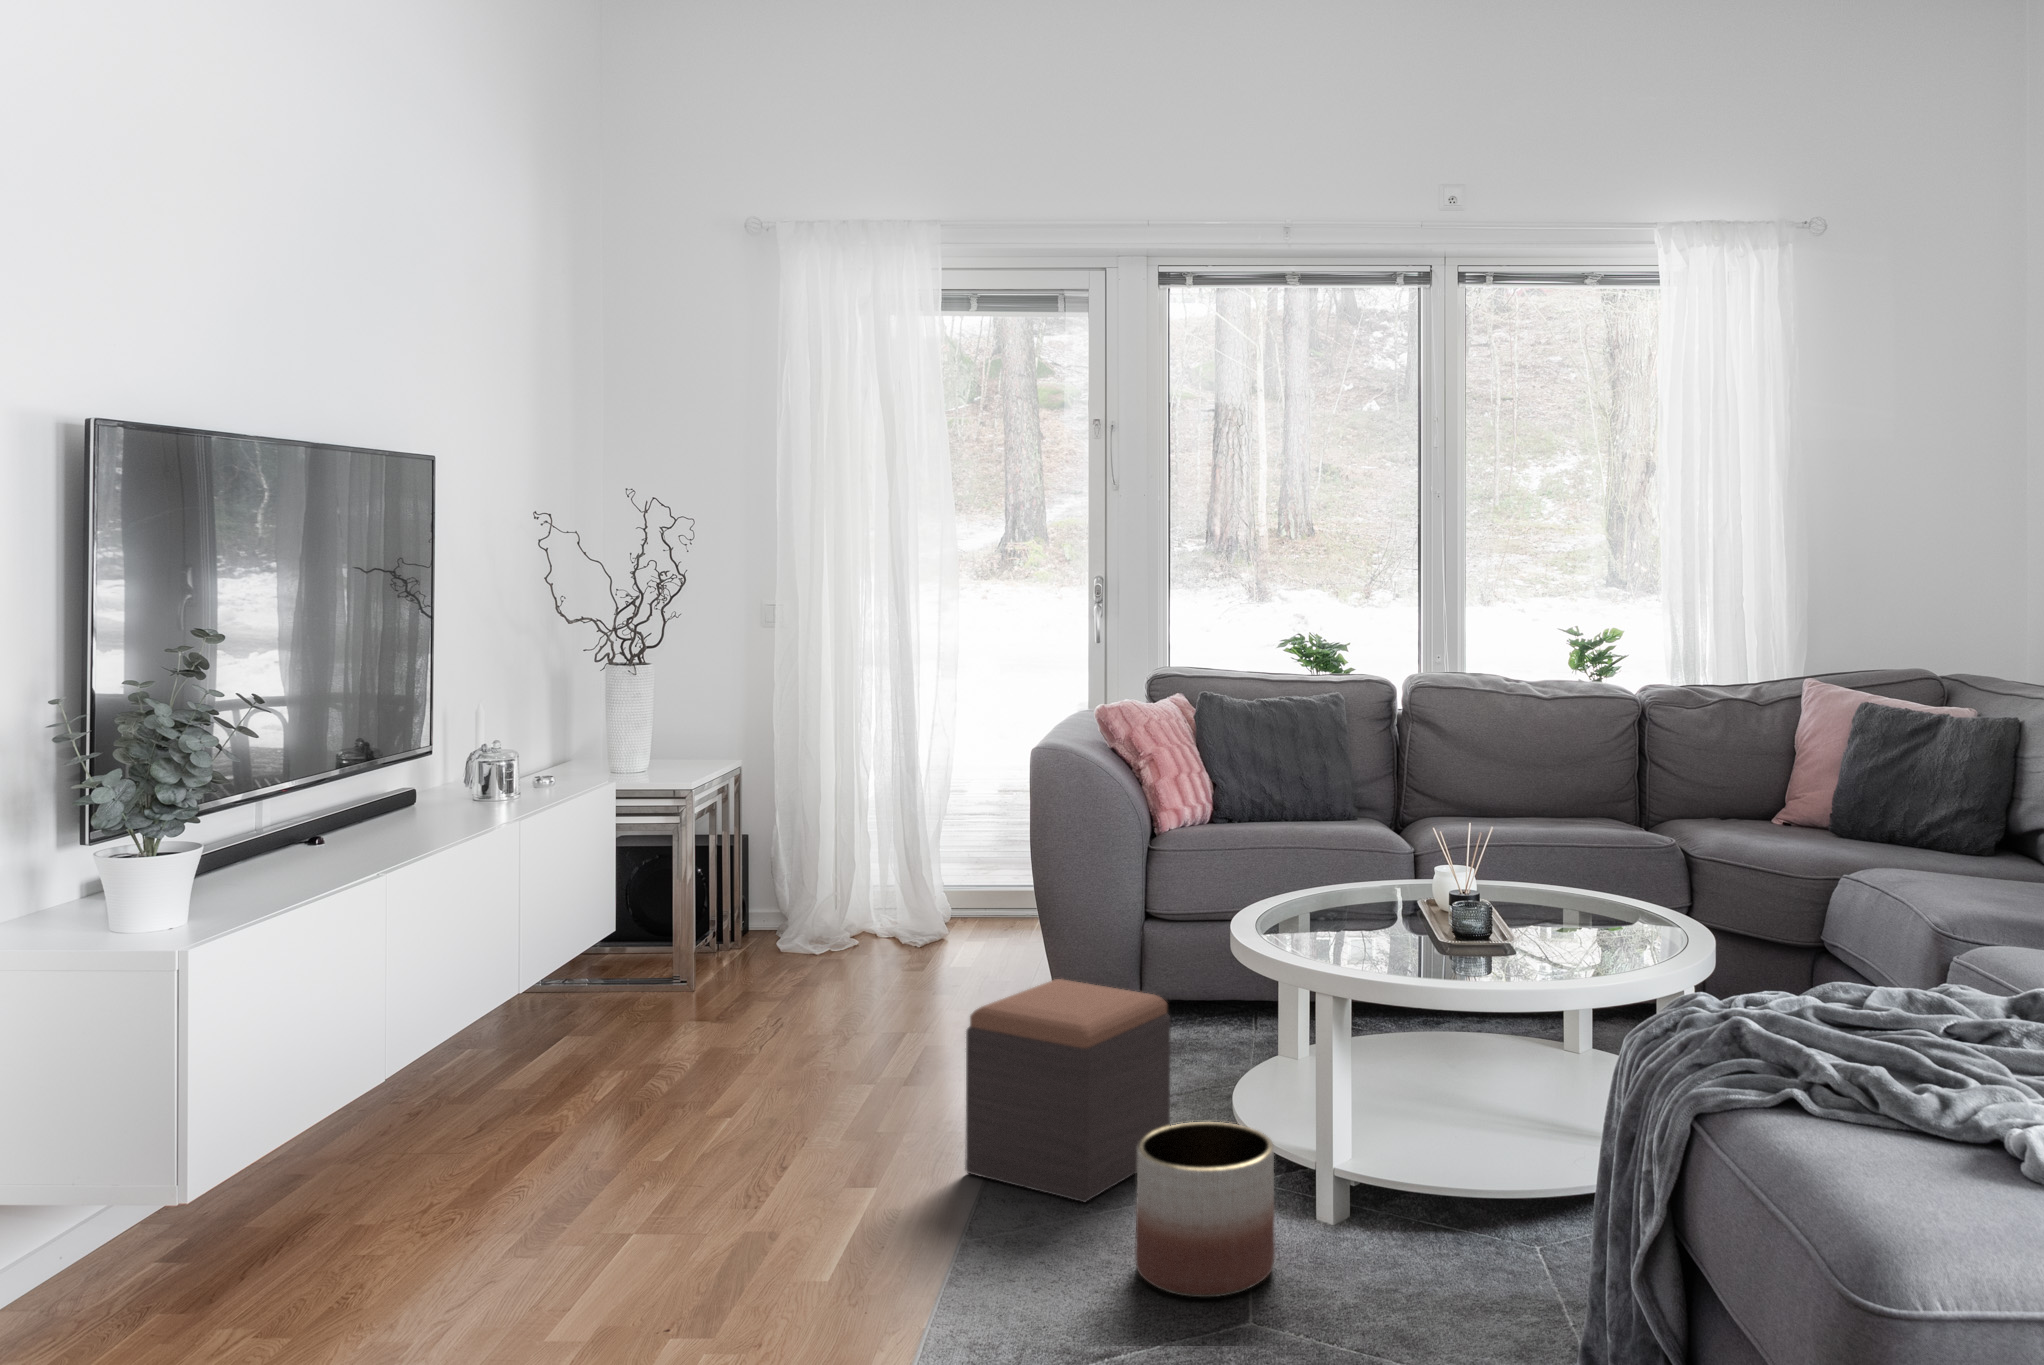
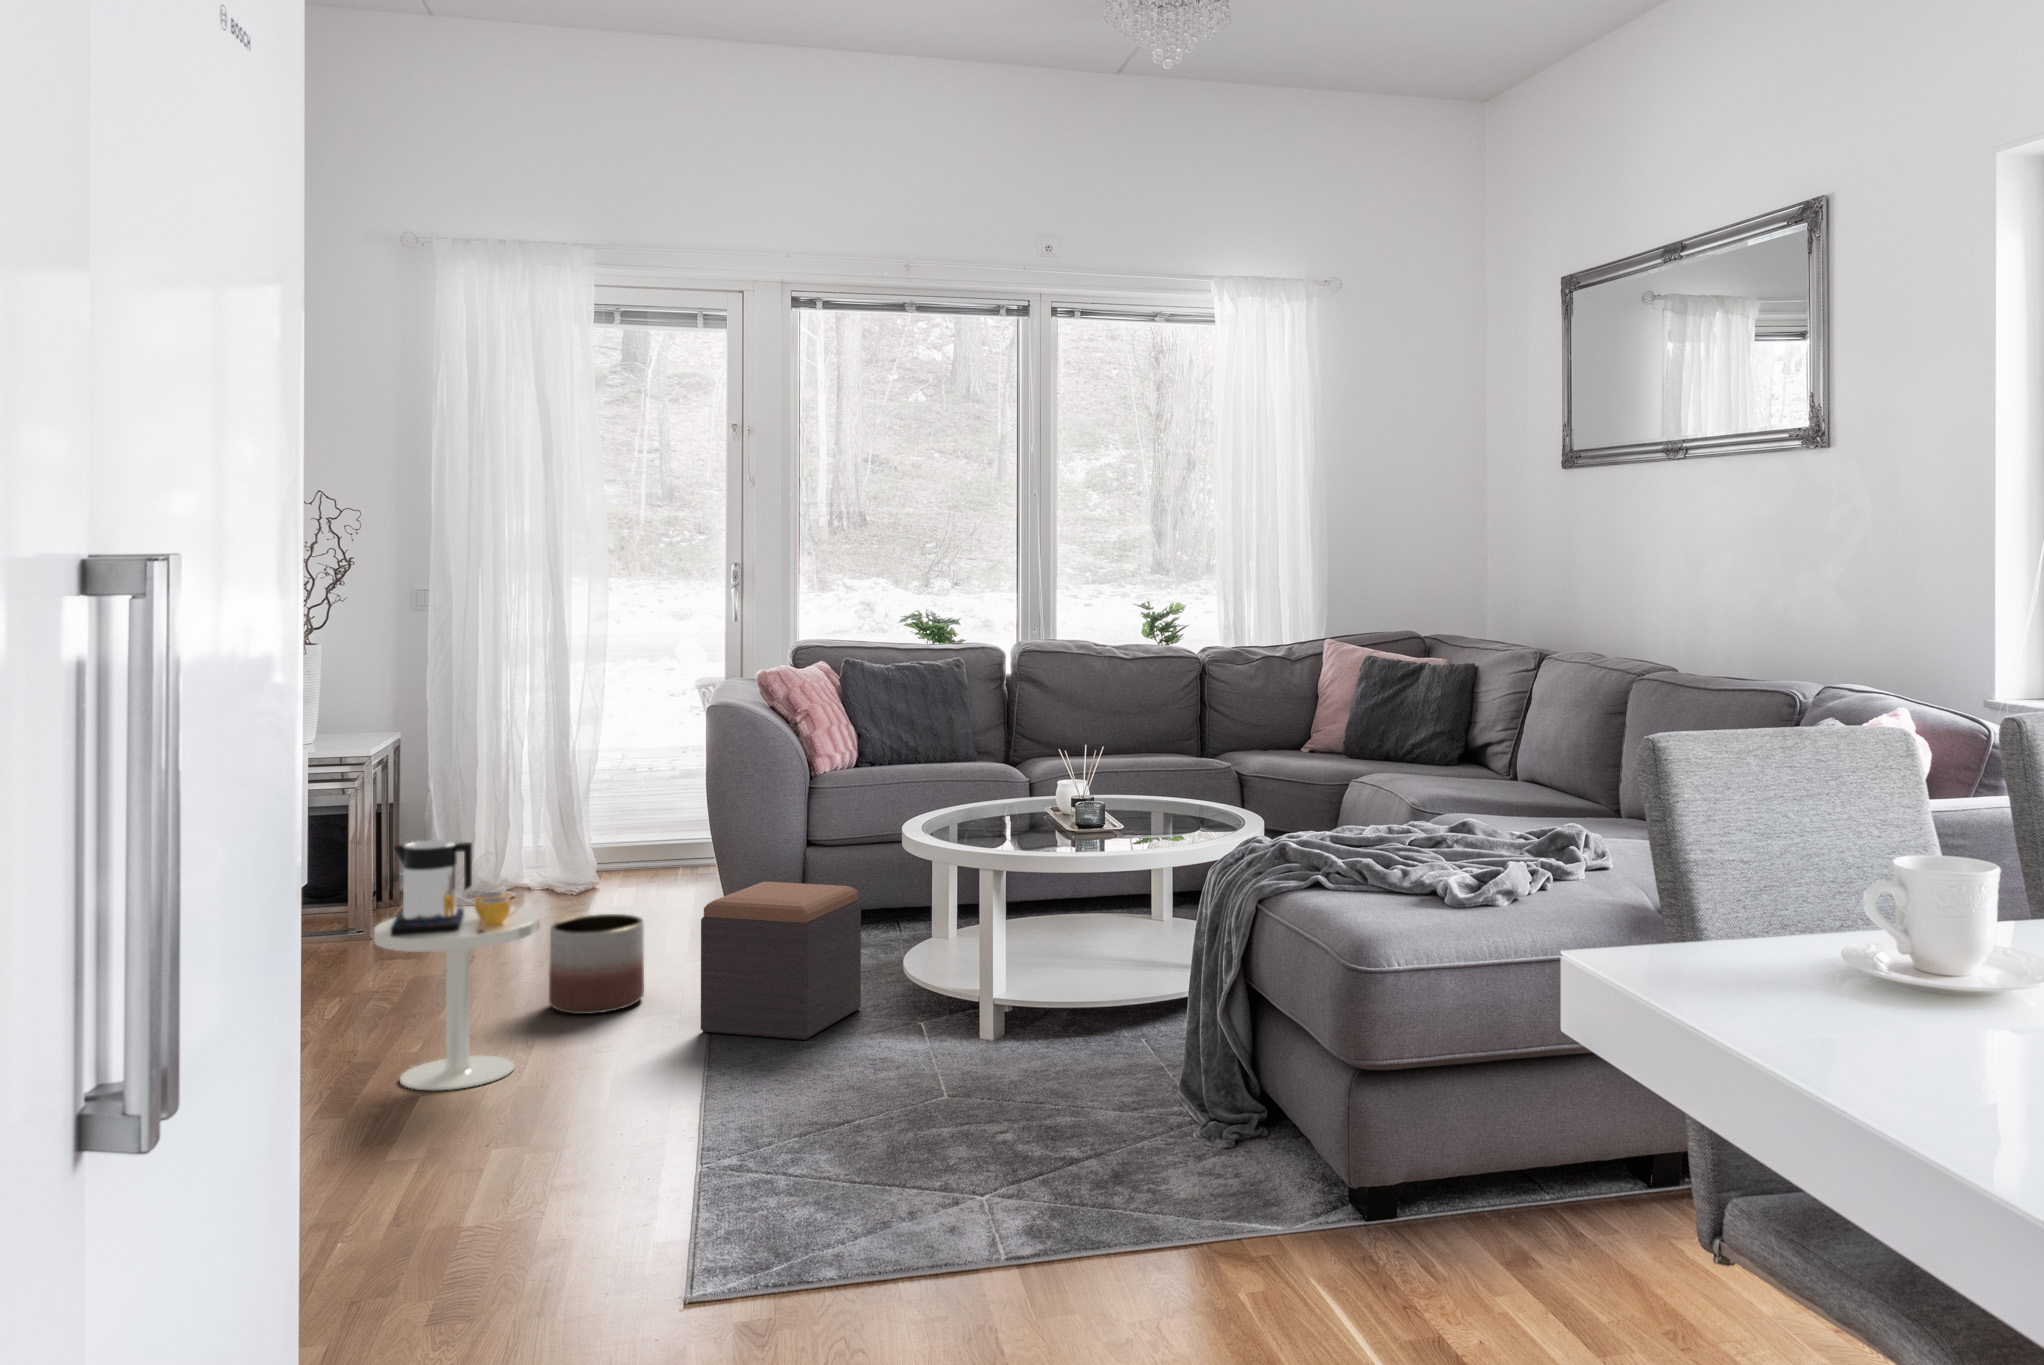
side table: none [562,916,761,1239] -> present [374,840,540,1090]
planter: present [1135,1122,1275,1297] -> present [549,914,644,1014]

